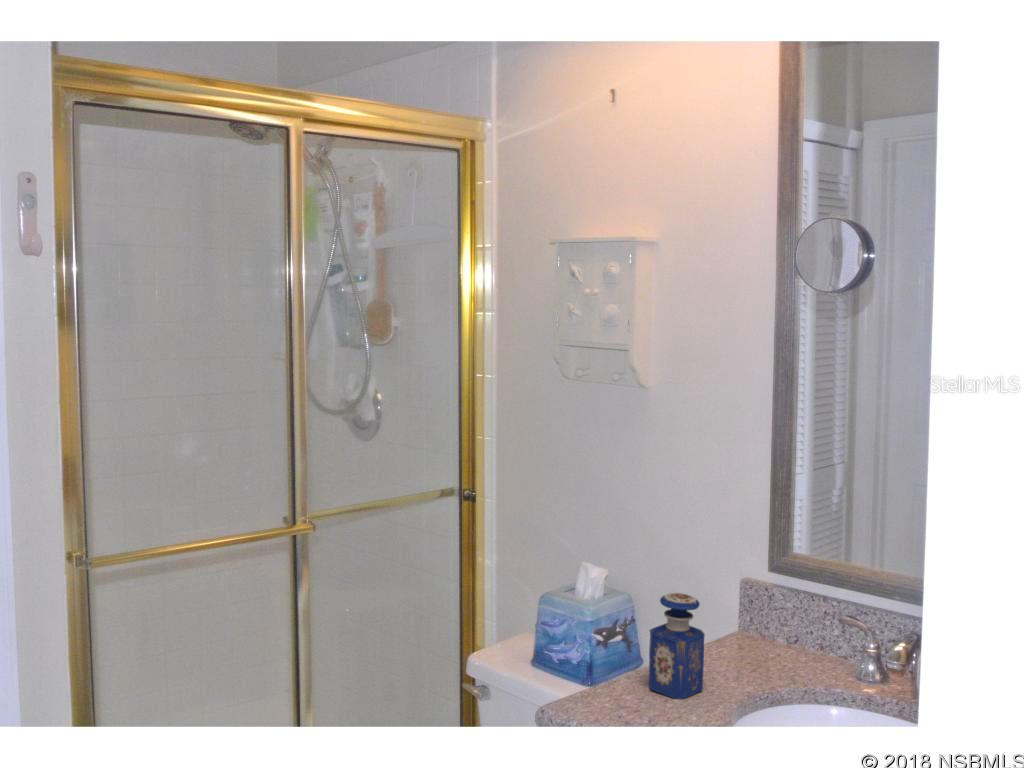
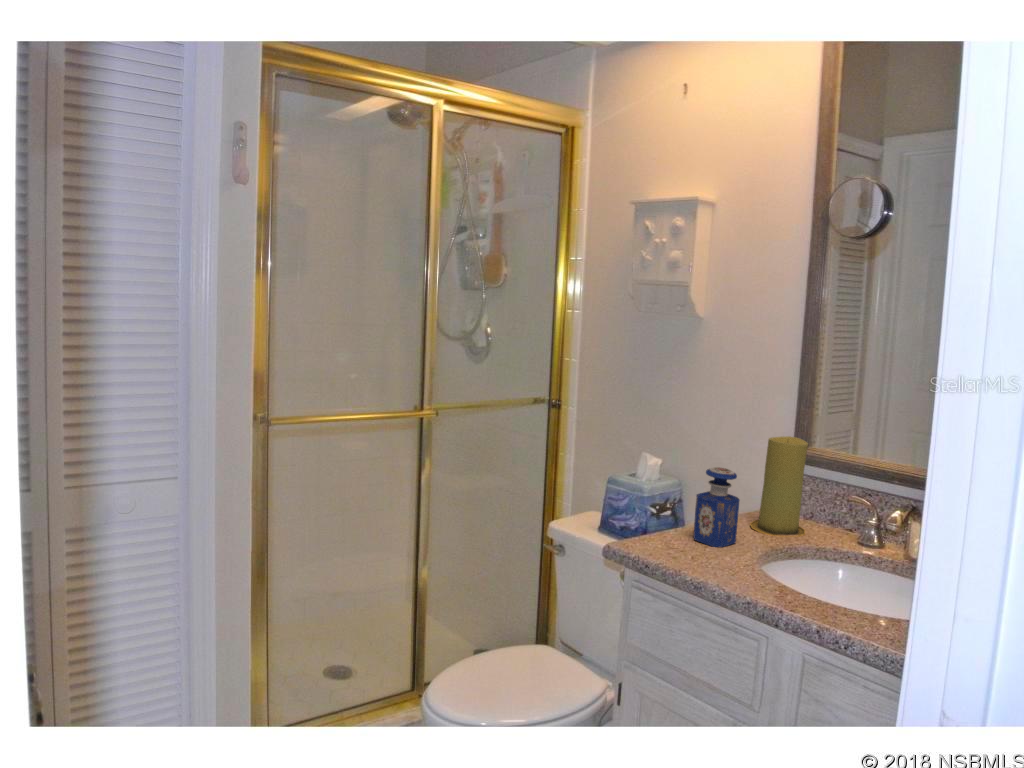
candle: none [720,542,790,676] -> present [750,436,808,537]

